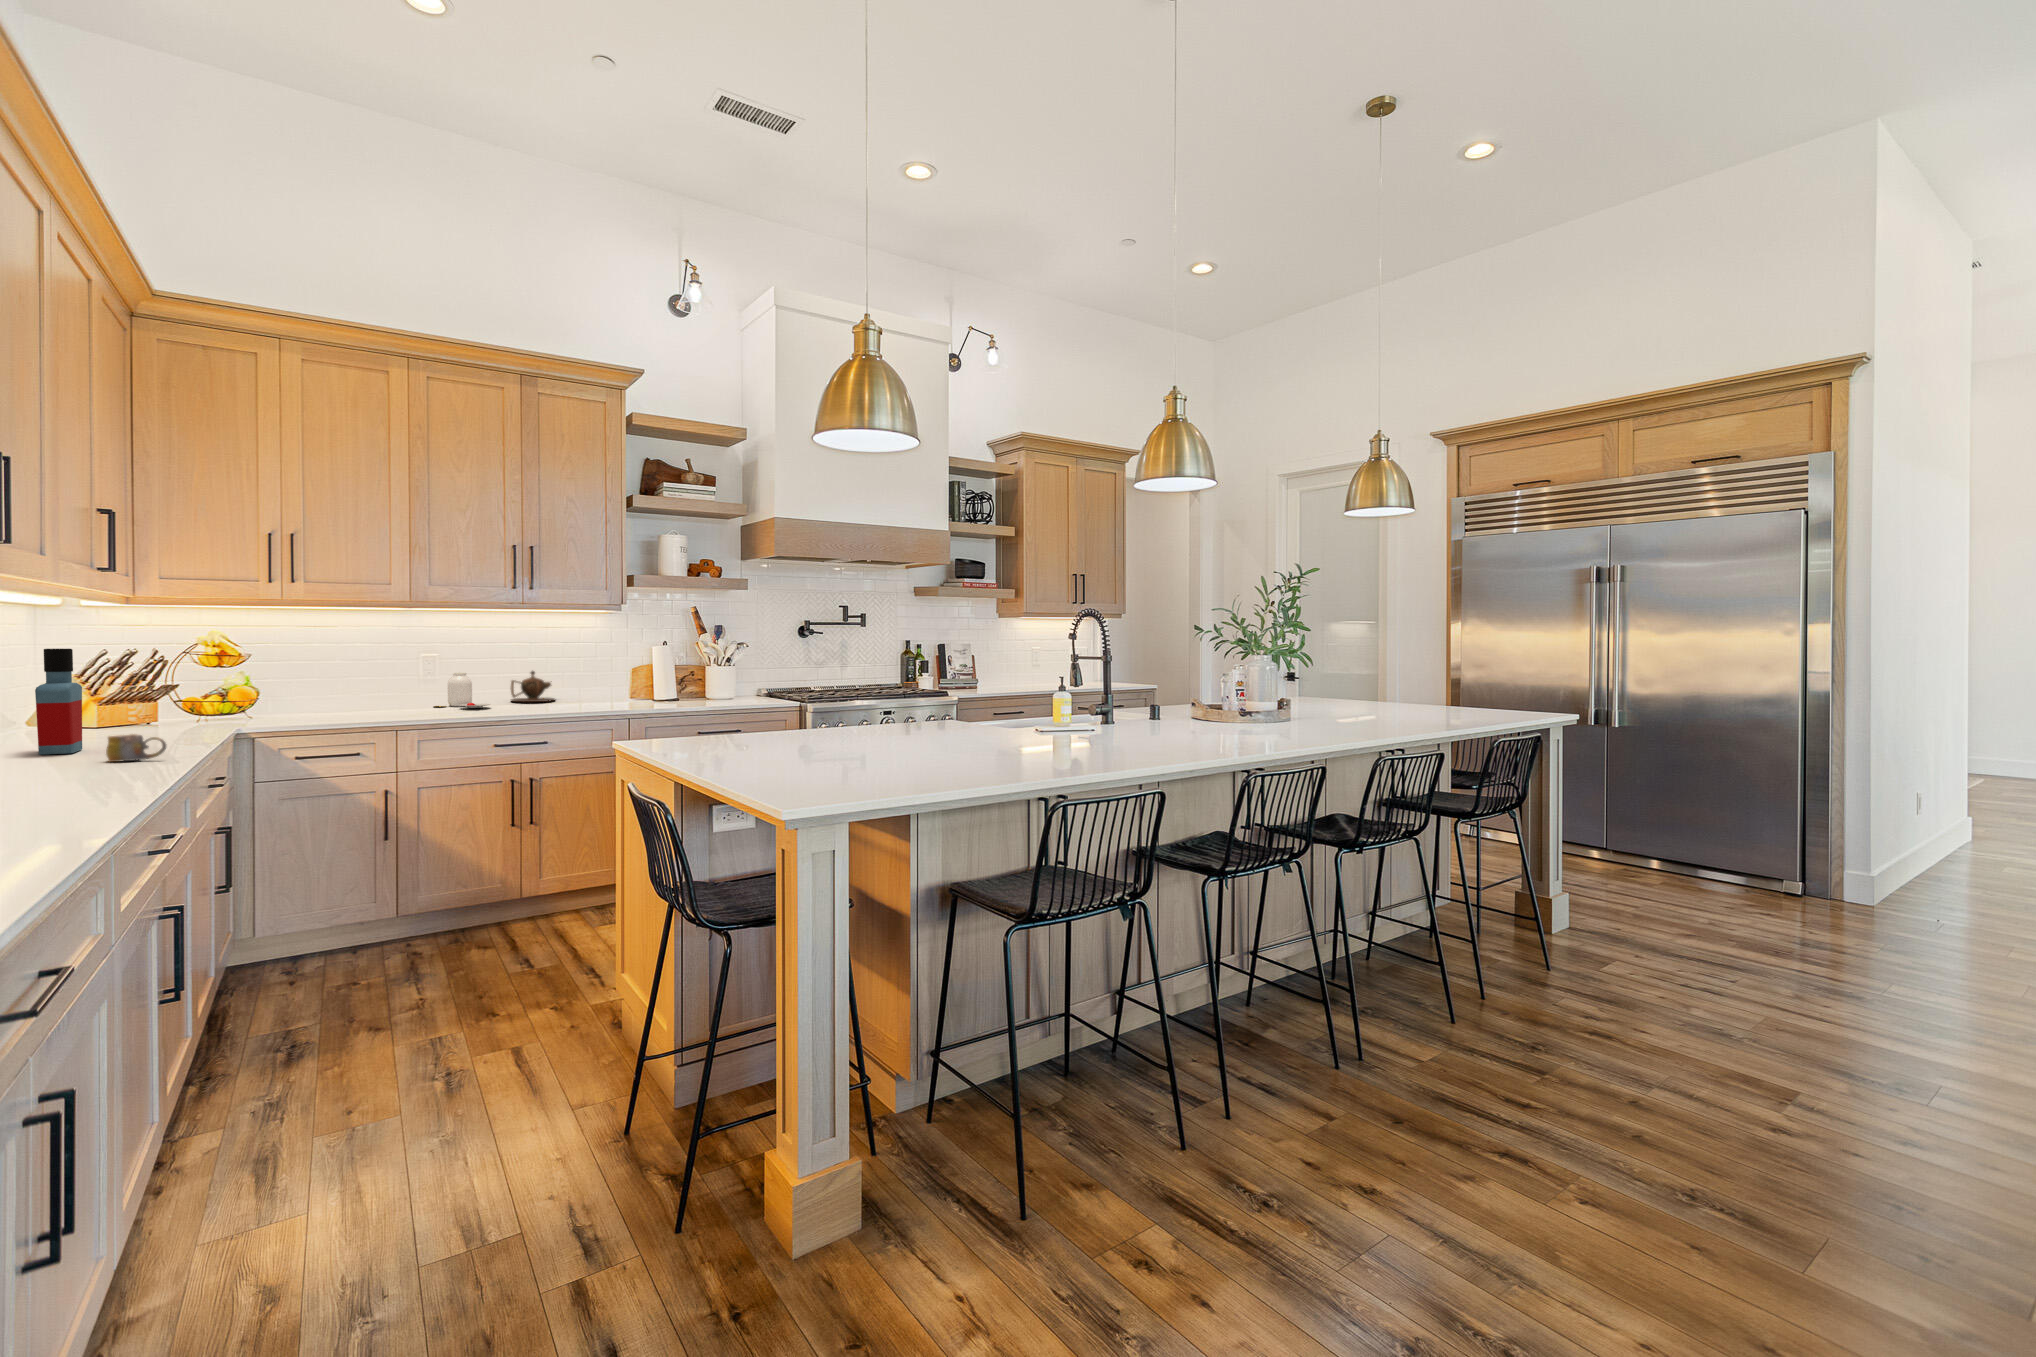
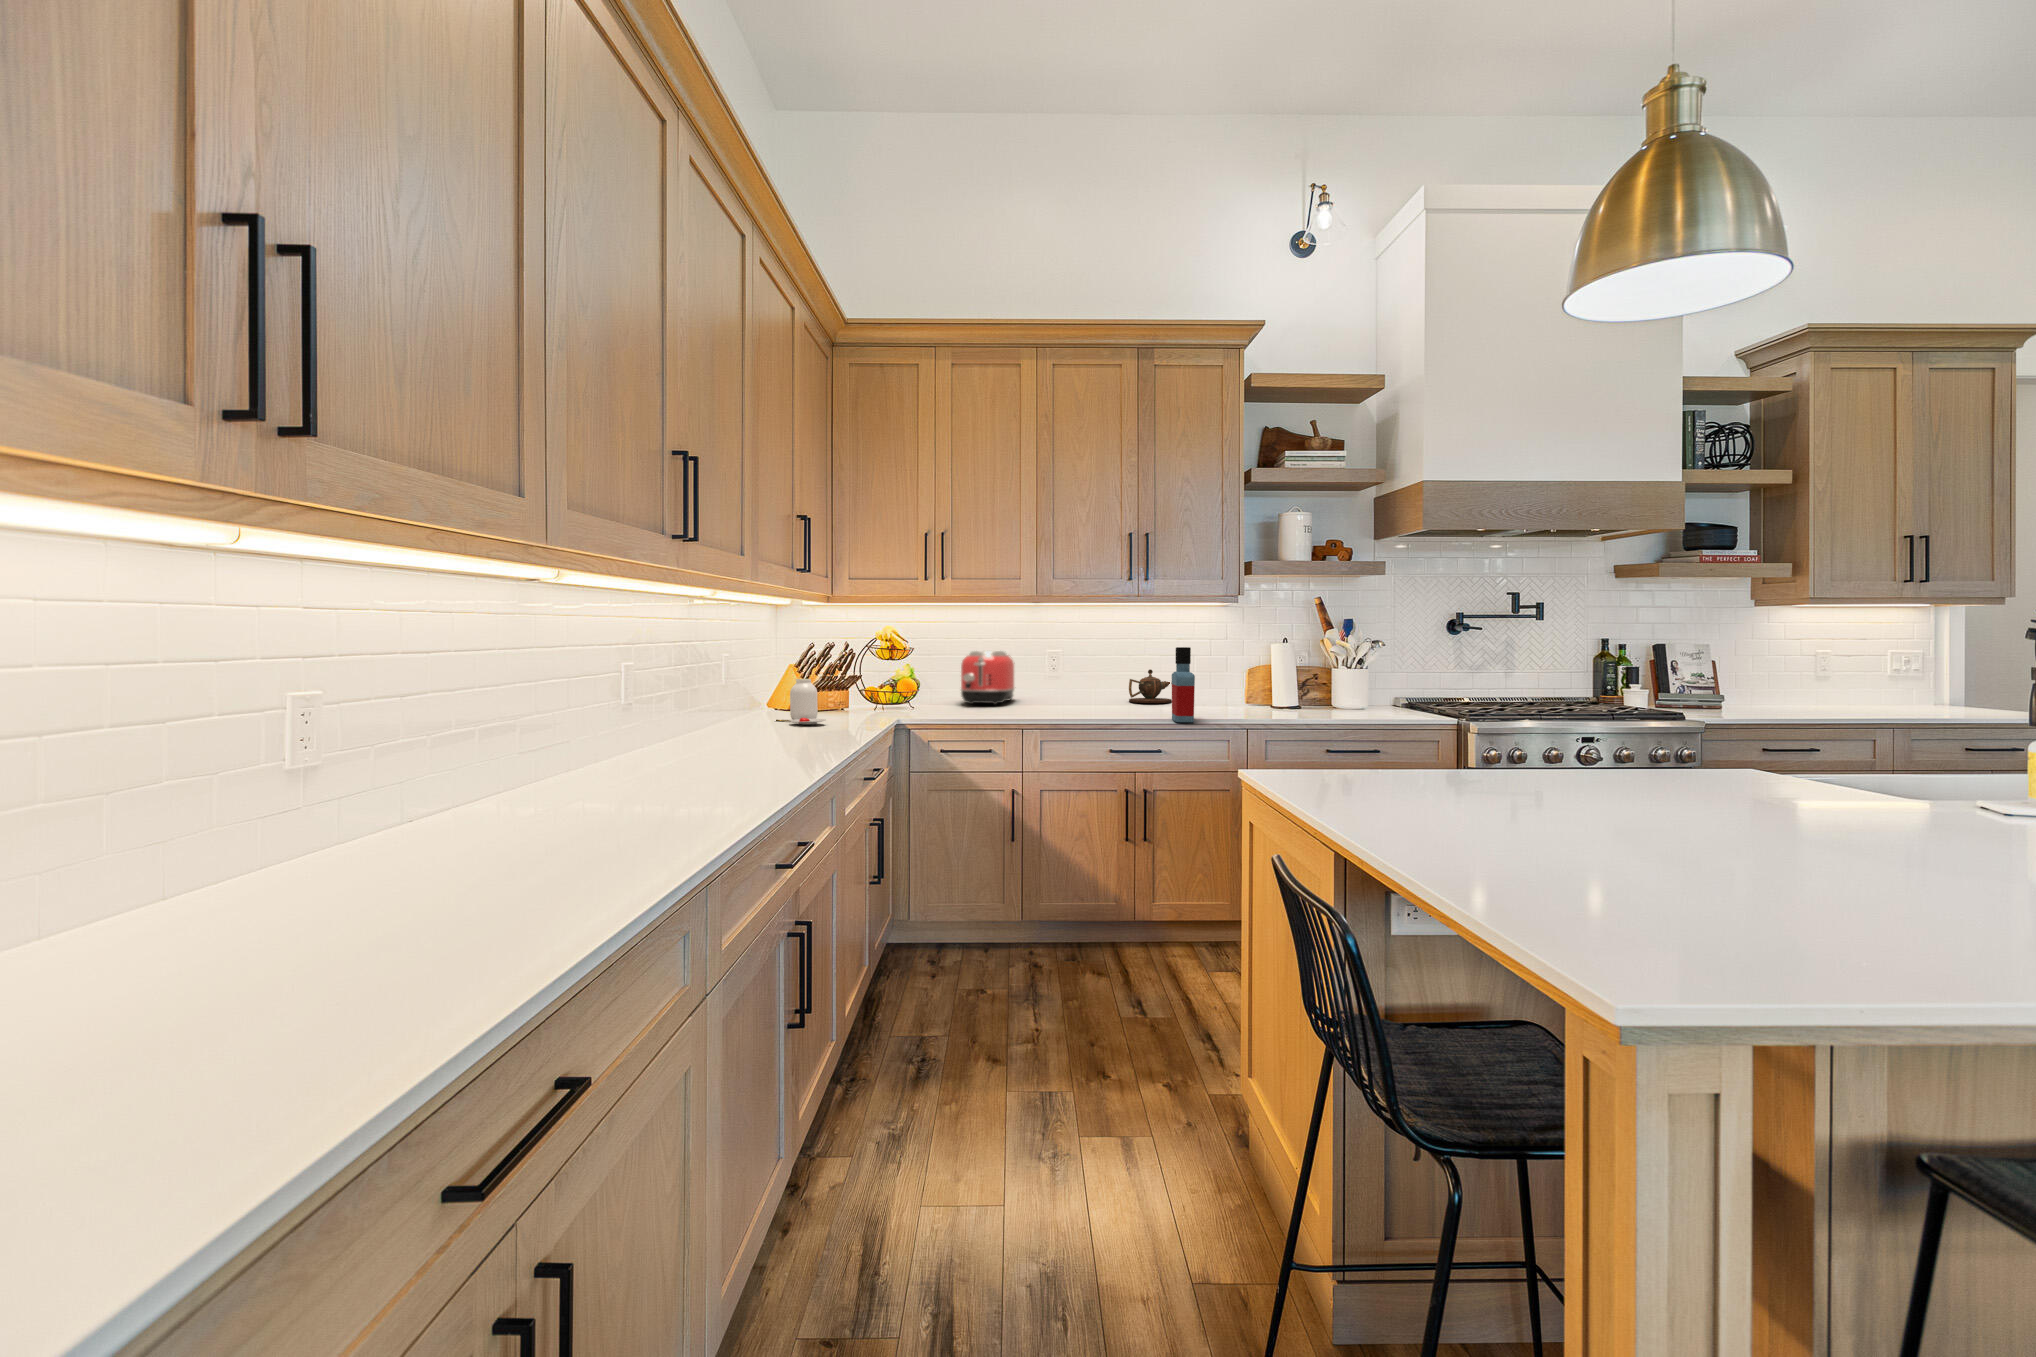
bottle: present [35,649,82,755] -> present [1172,647,1195,722]
toaster: none [313,654,380,710] -> present [961,651,1014,705]
jar: present [434,673,490,708] -> present [778,679,826,724]
mug: present [106,734,166,762] -> none [735,732,782,760]

